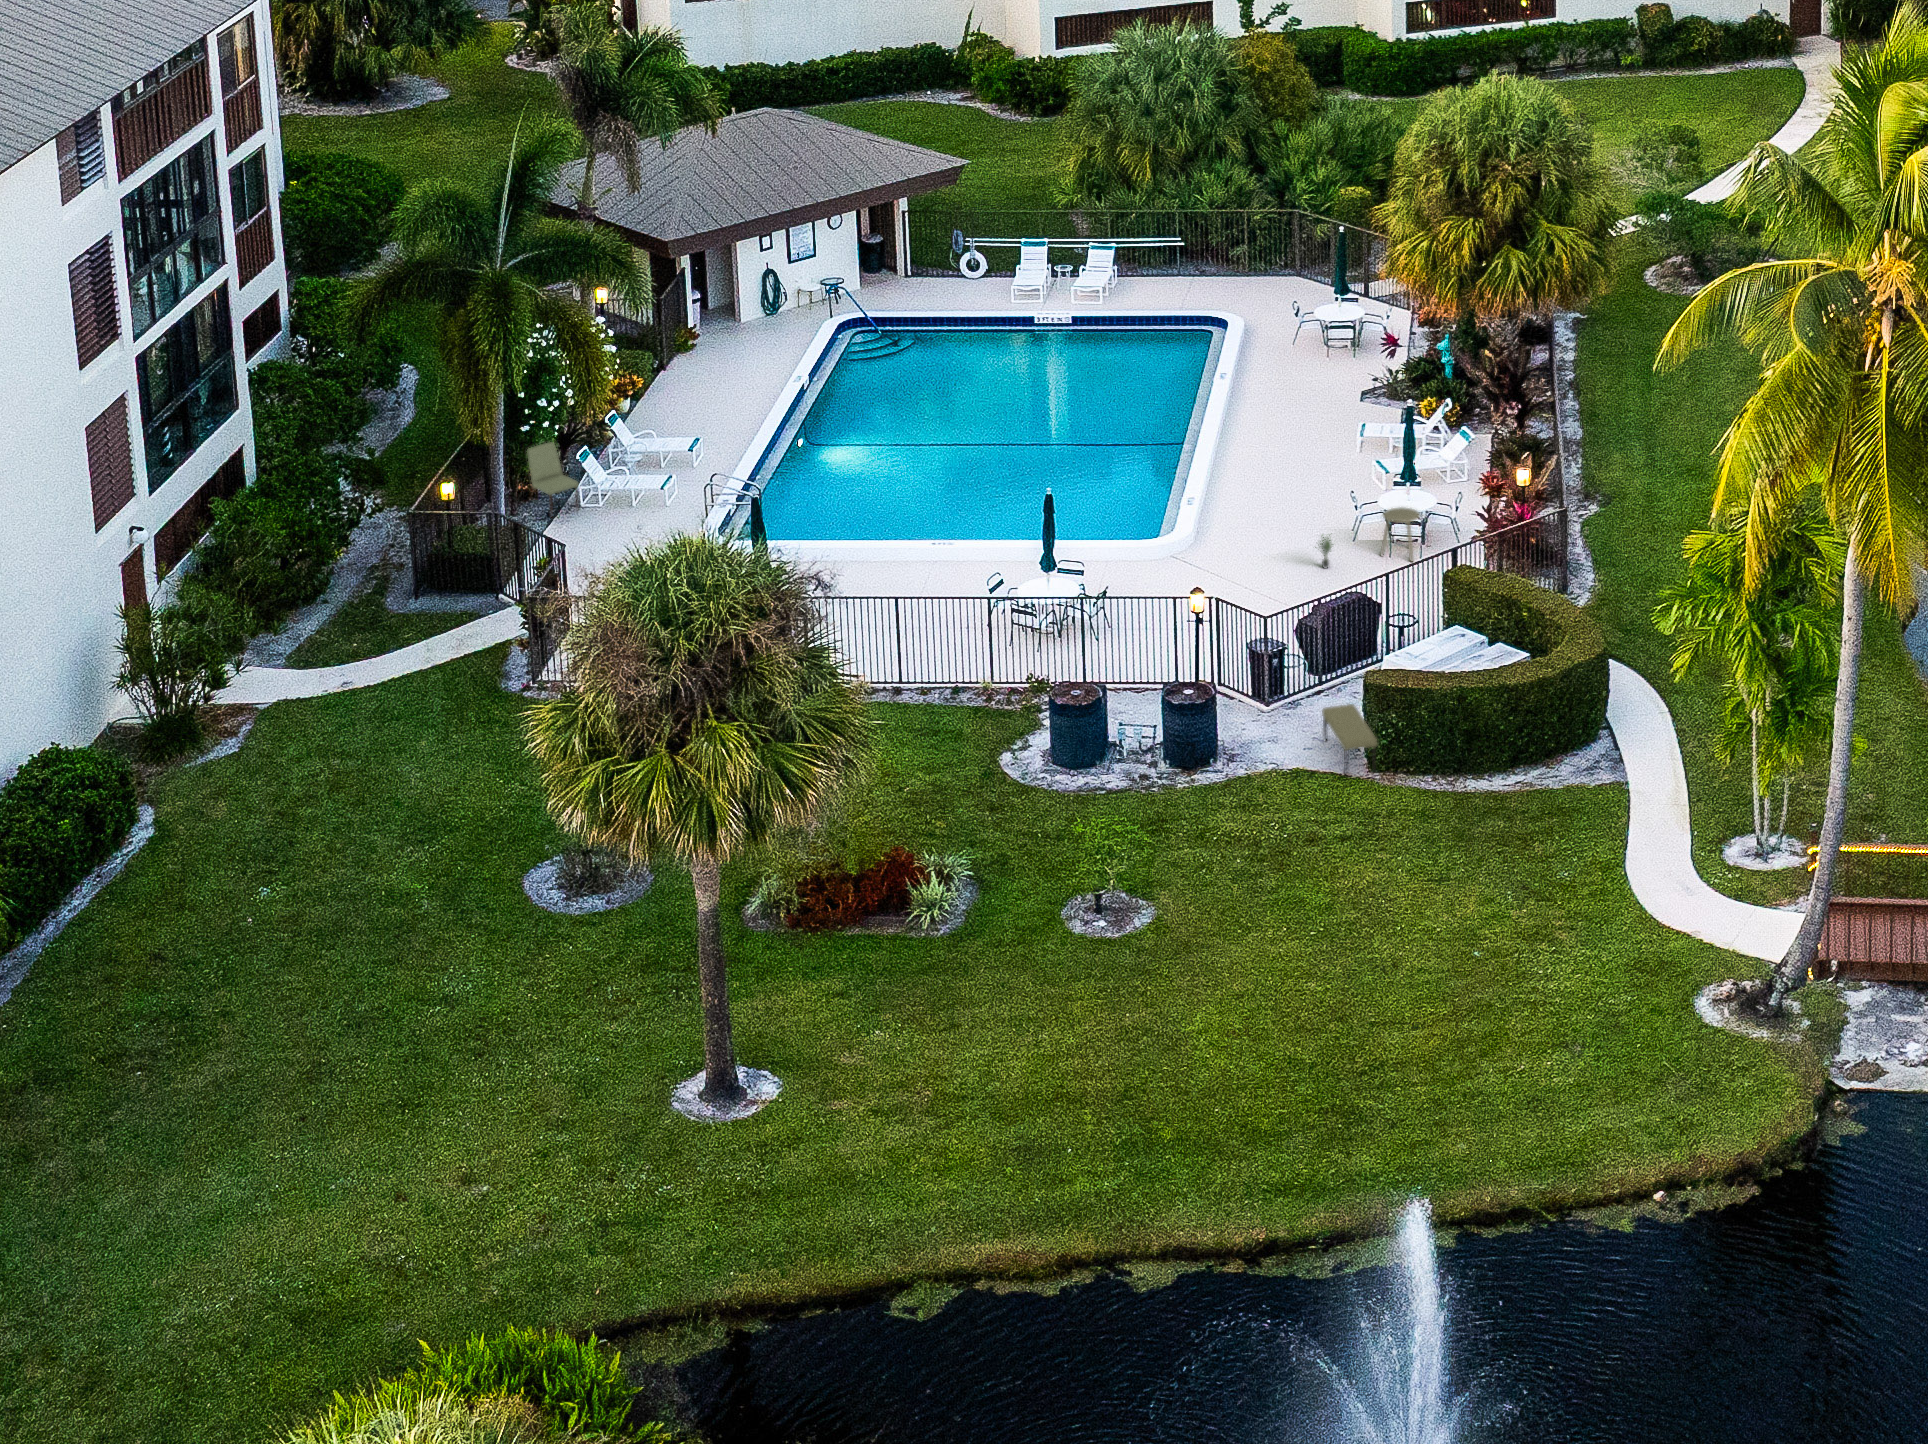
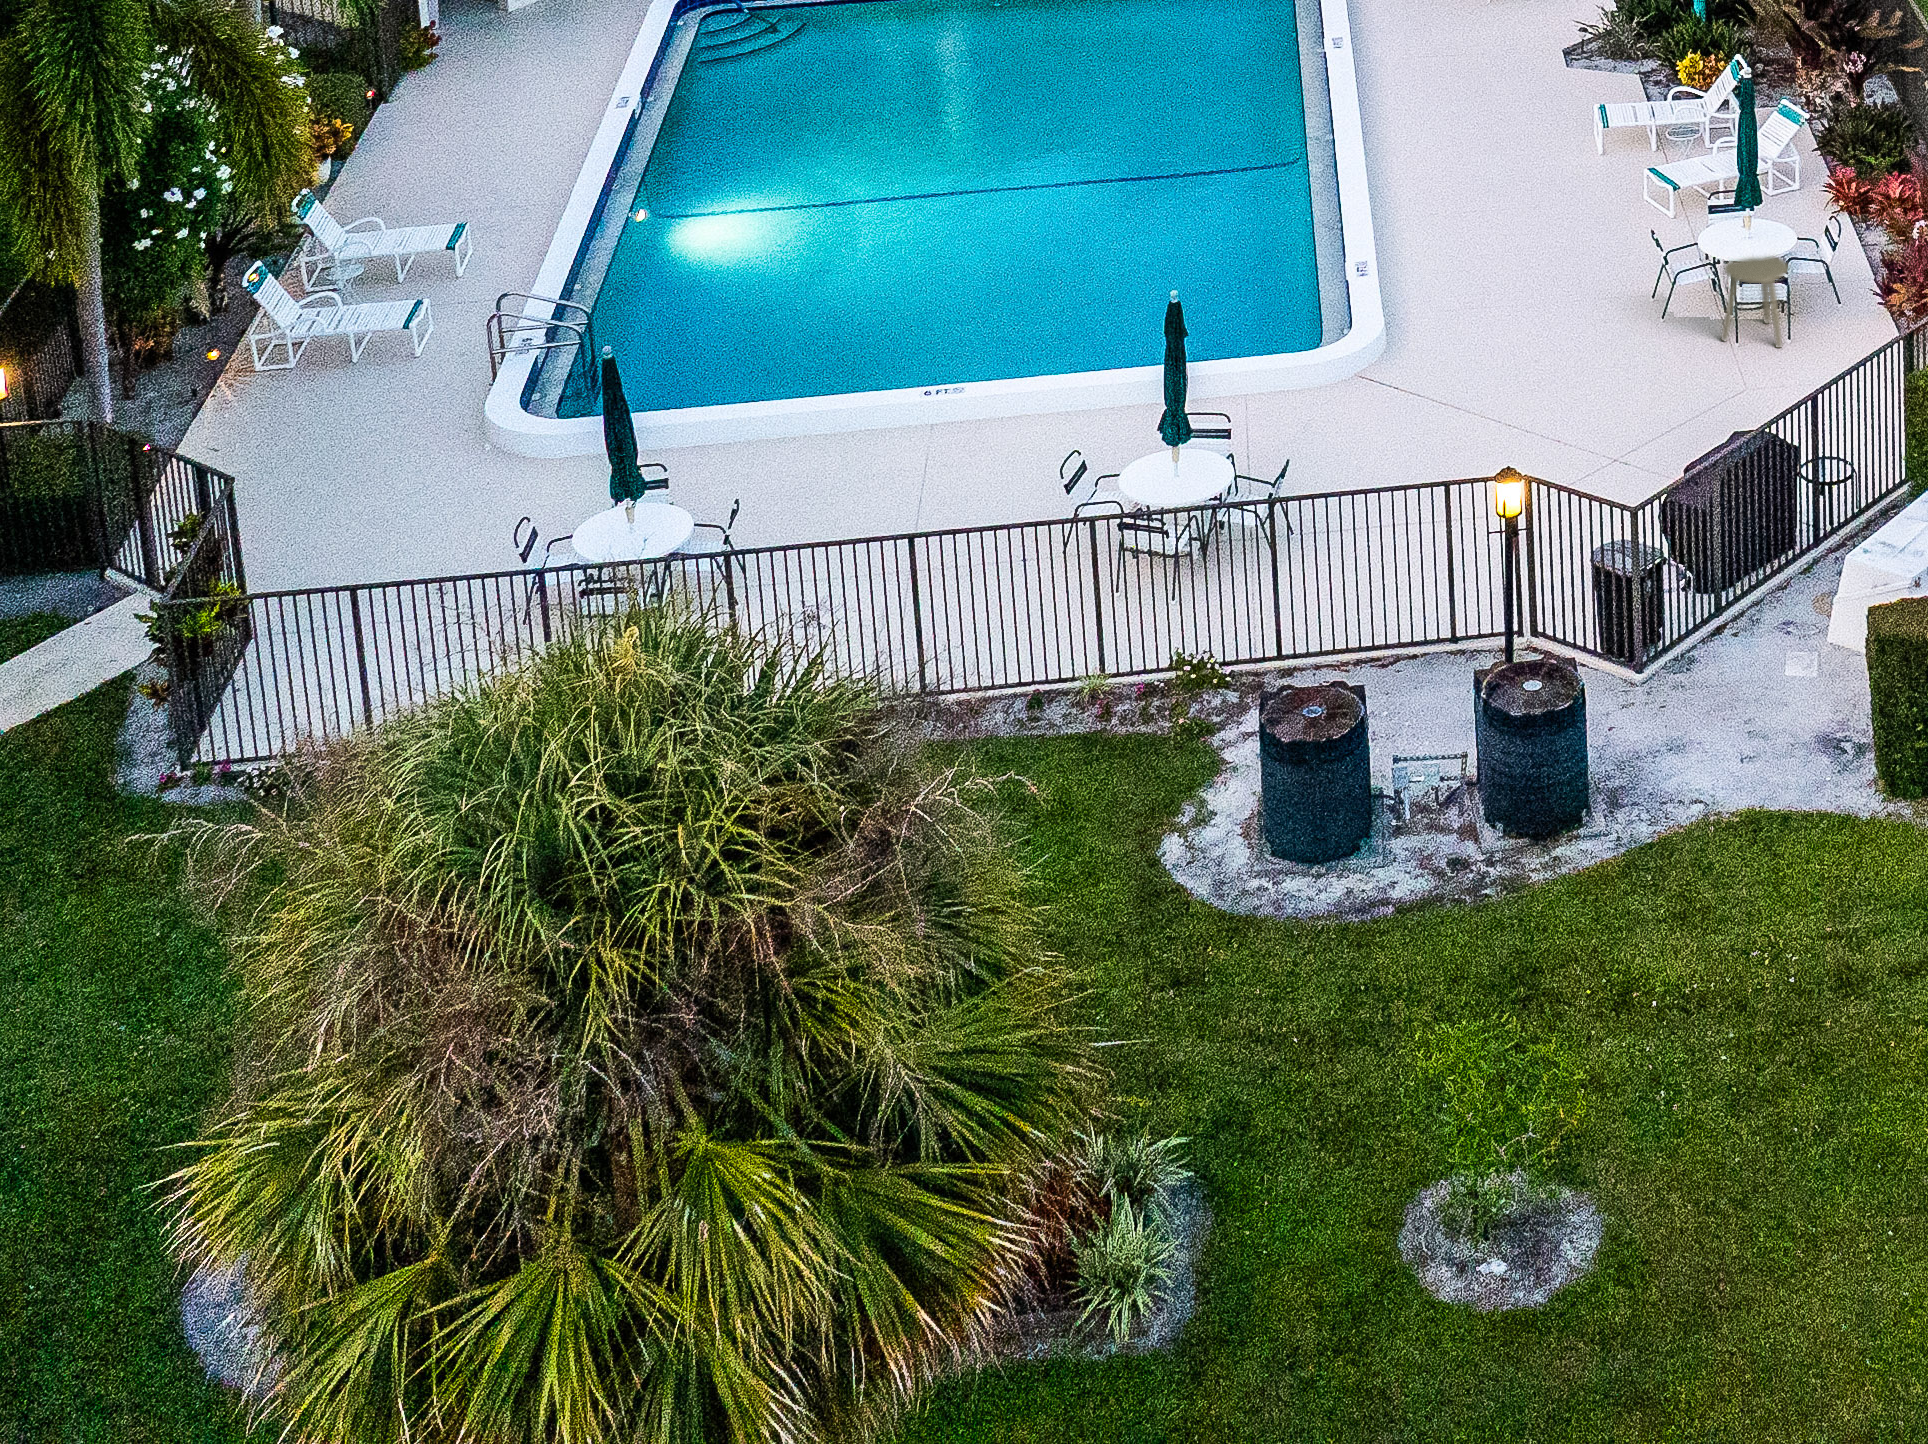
chair: present [527,442,579,516] -> none [145,261,250,403]
potted plant: present [1315,535,1333,569] -> none [1614,308,1657,374]
bench: present [1322,704,1377,774] -> none [1770,658,1901,809]

